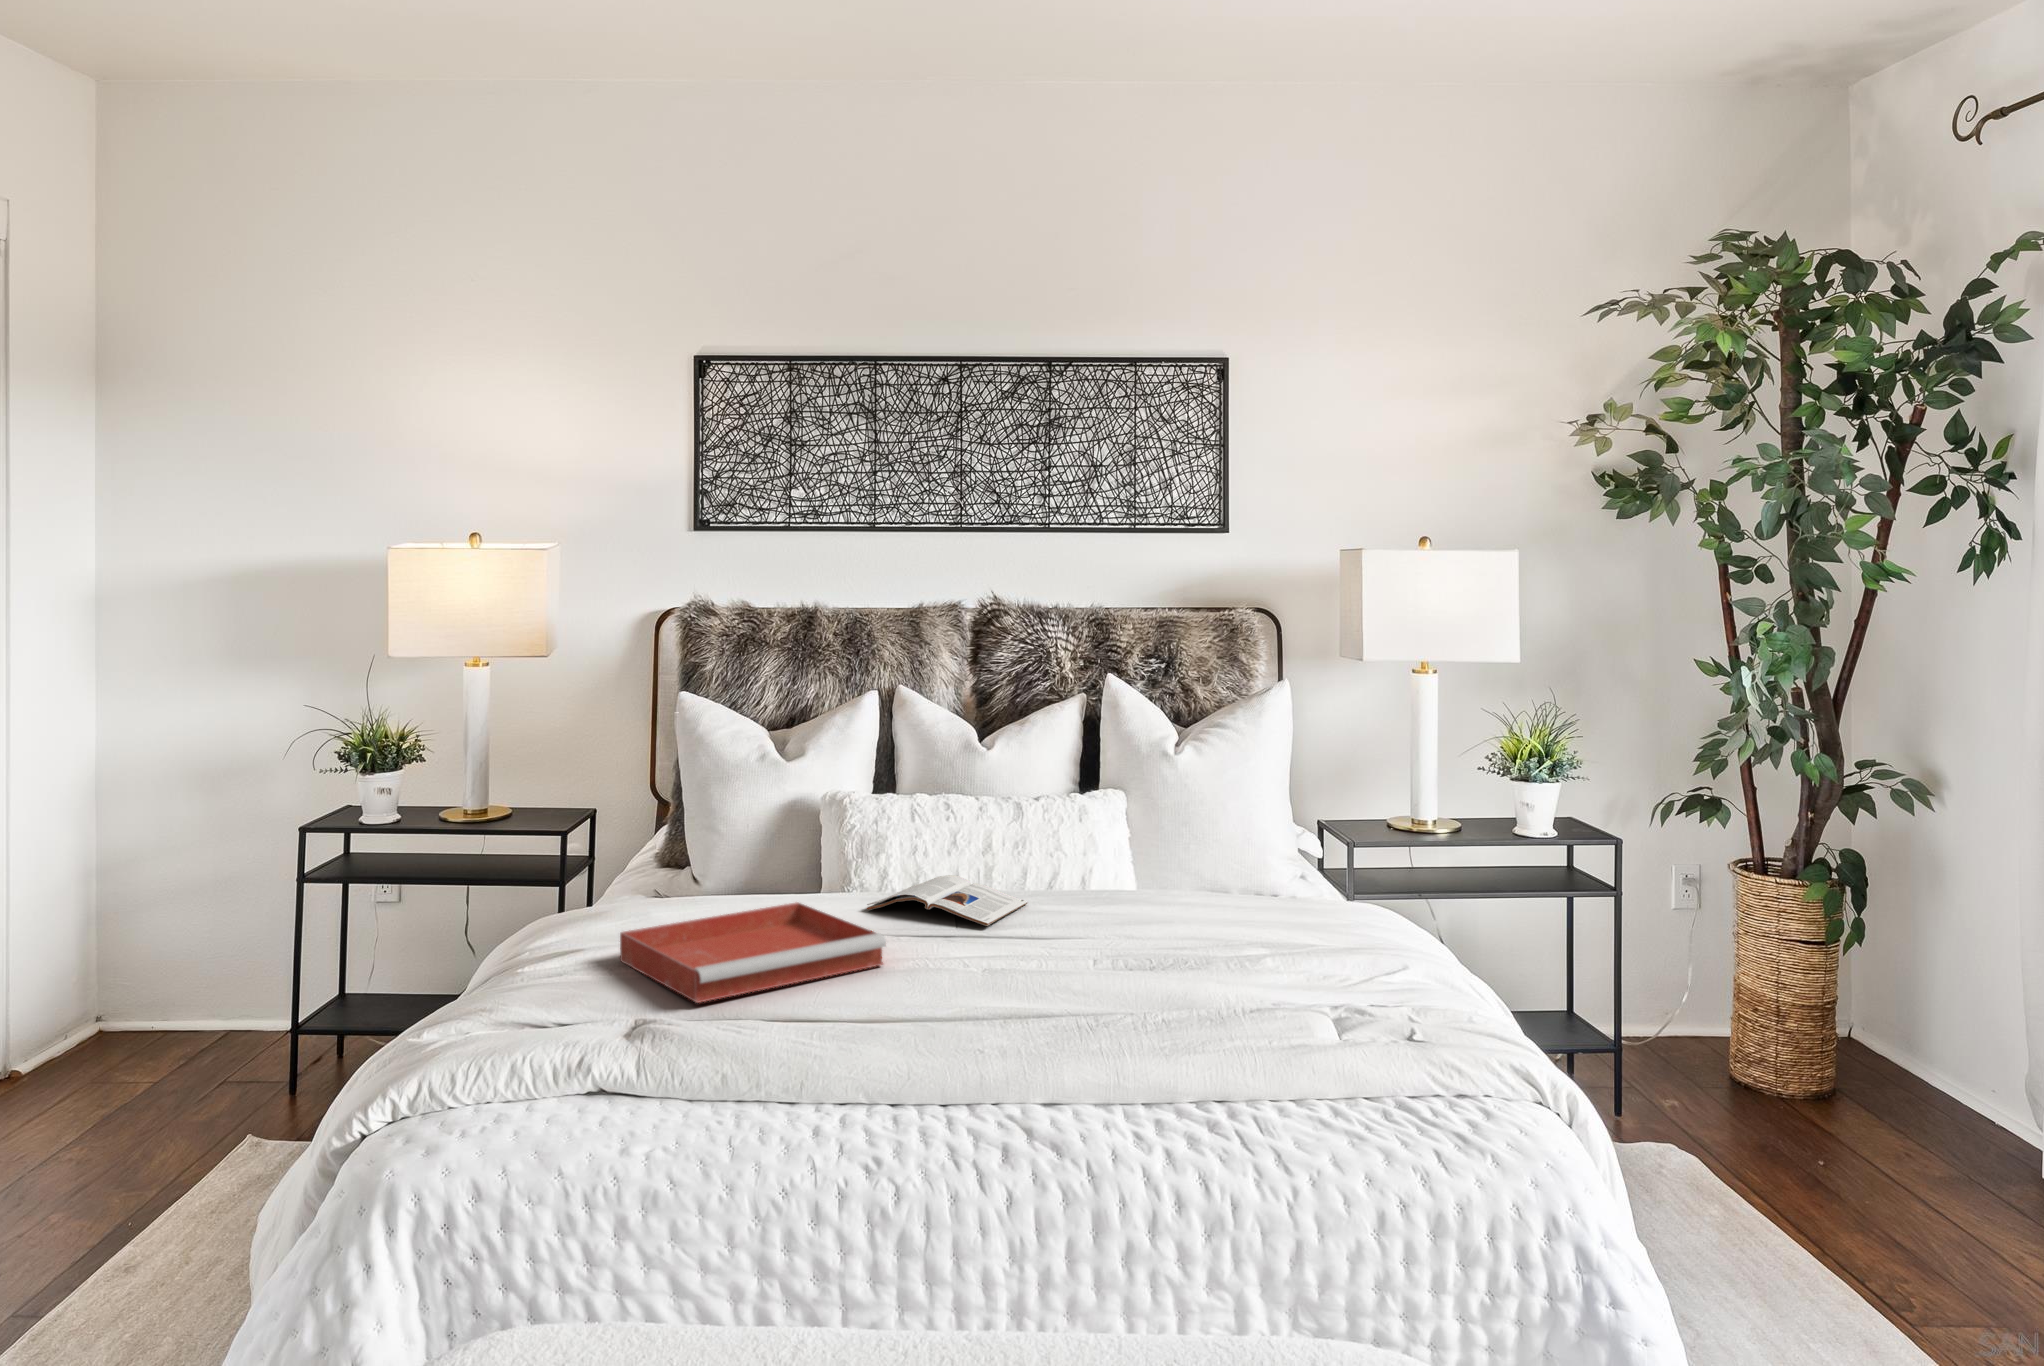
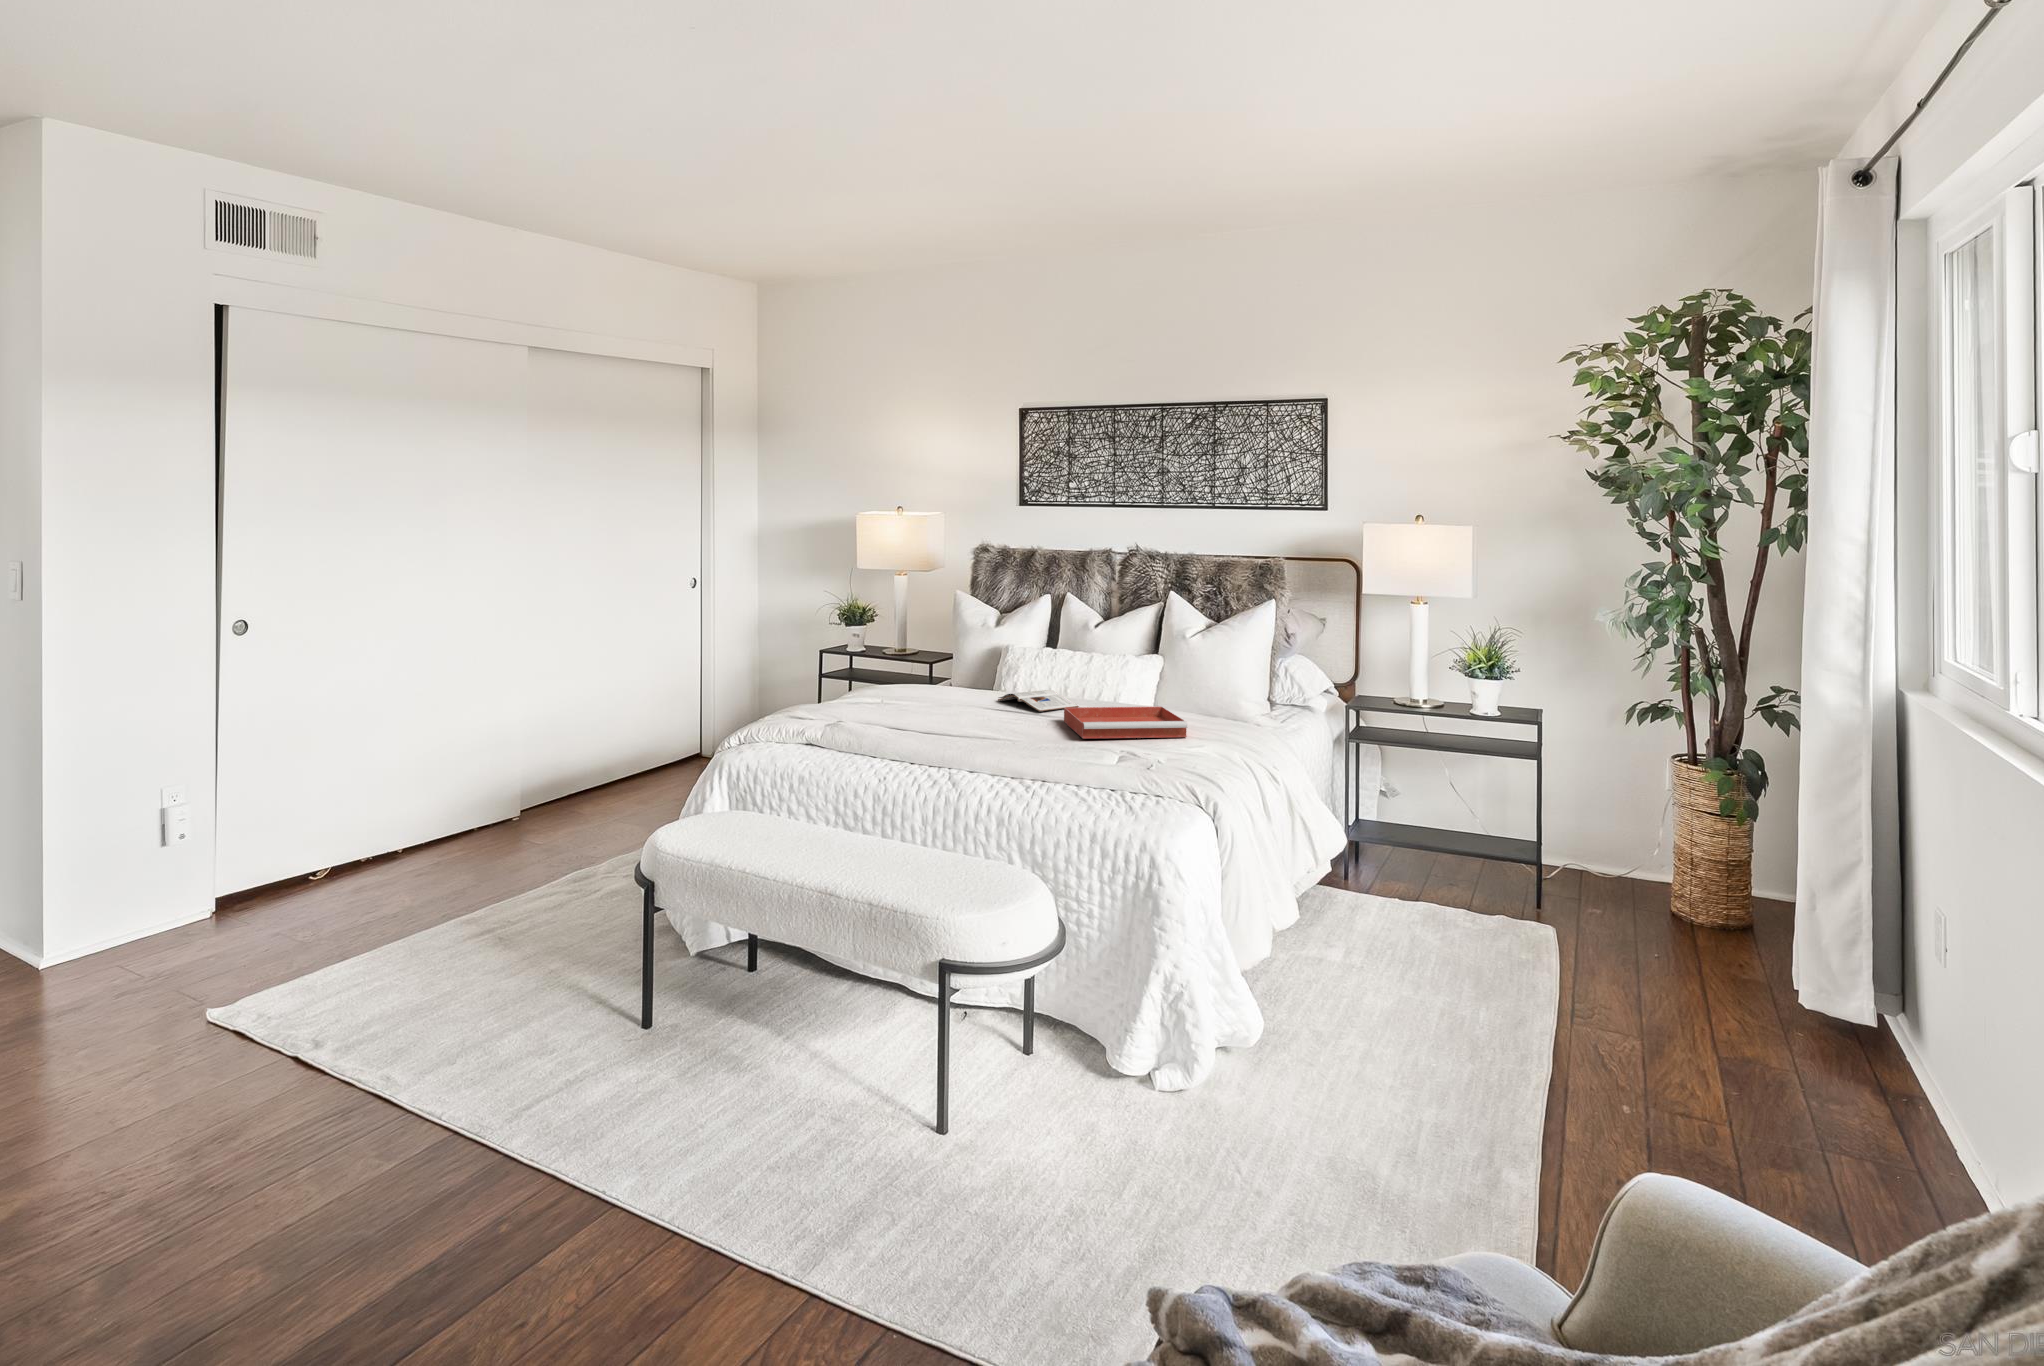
tray: present [620,902,886,1003] -> present [1064,707,1187,738]

